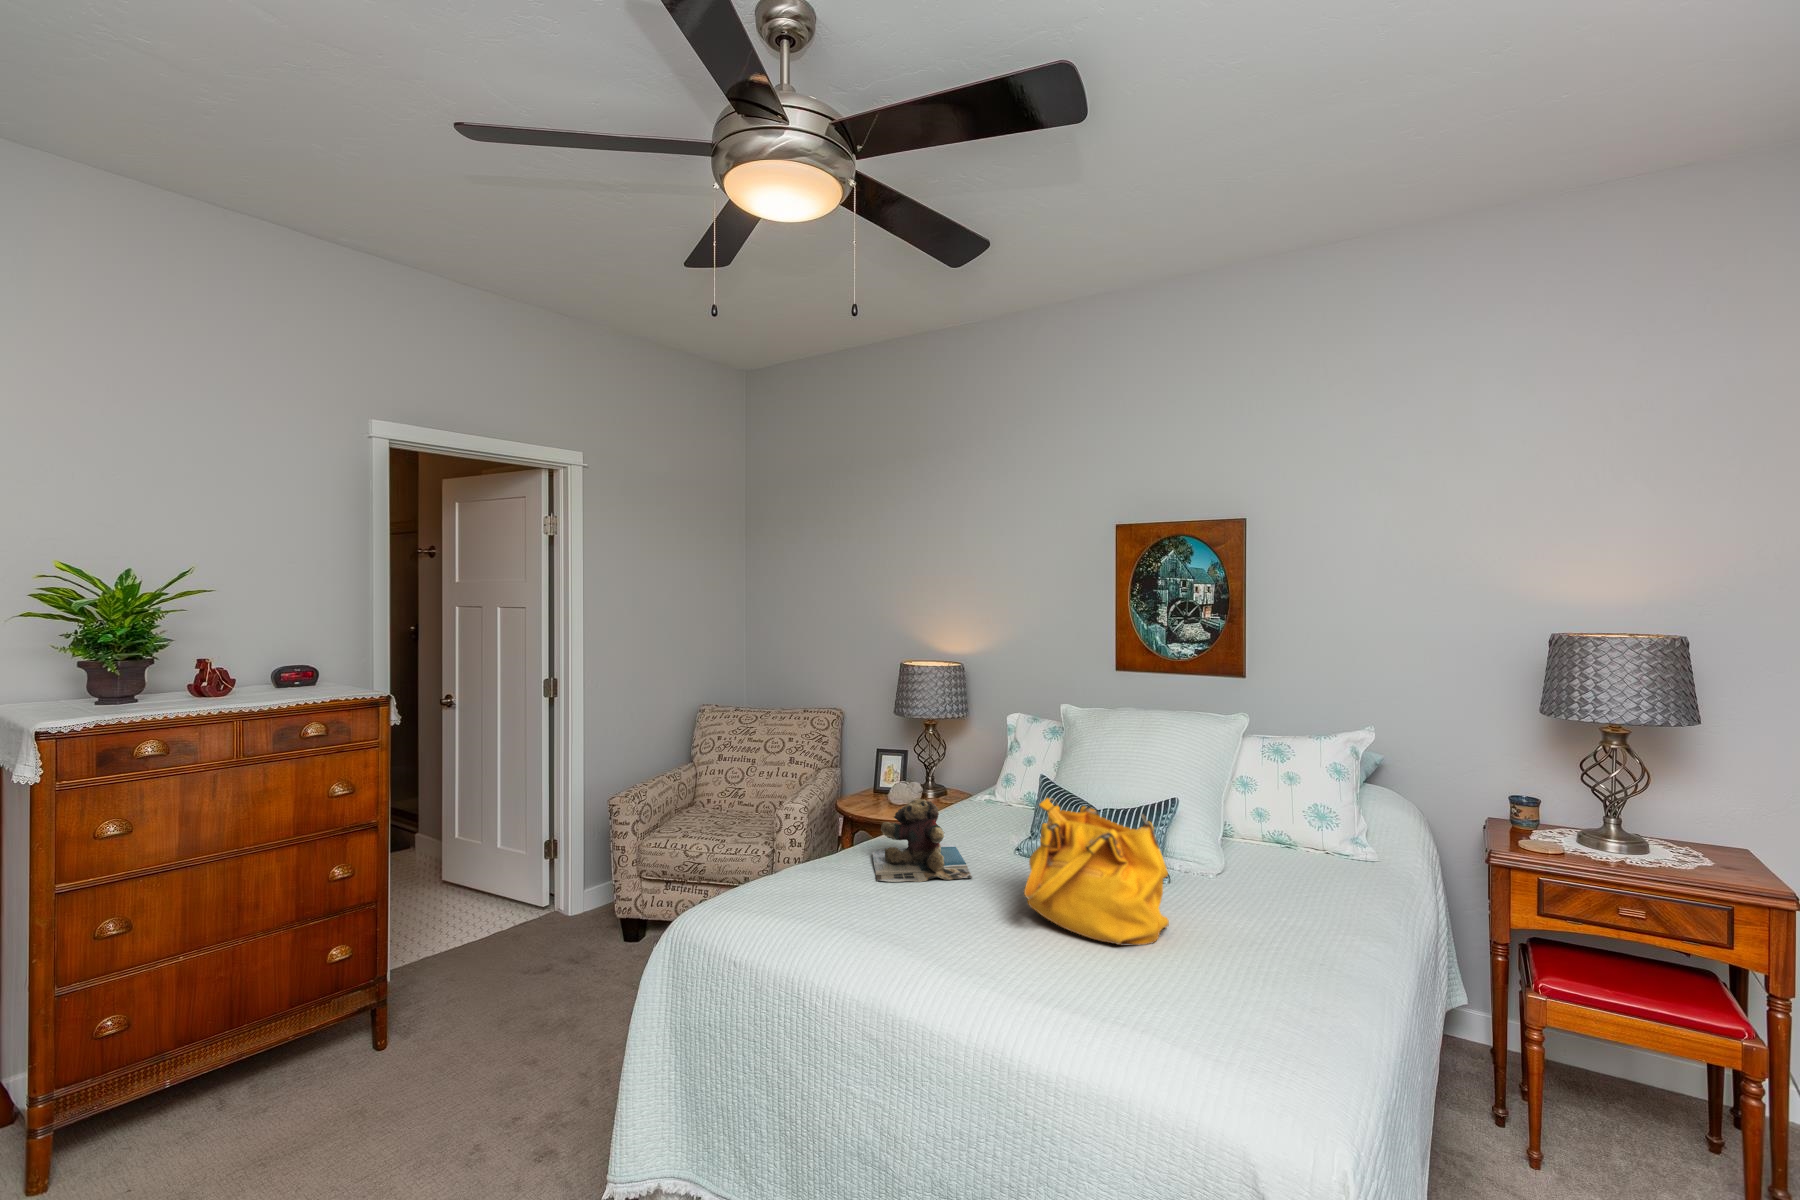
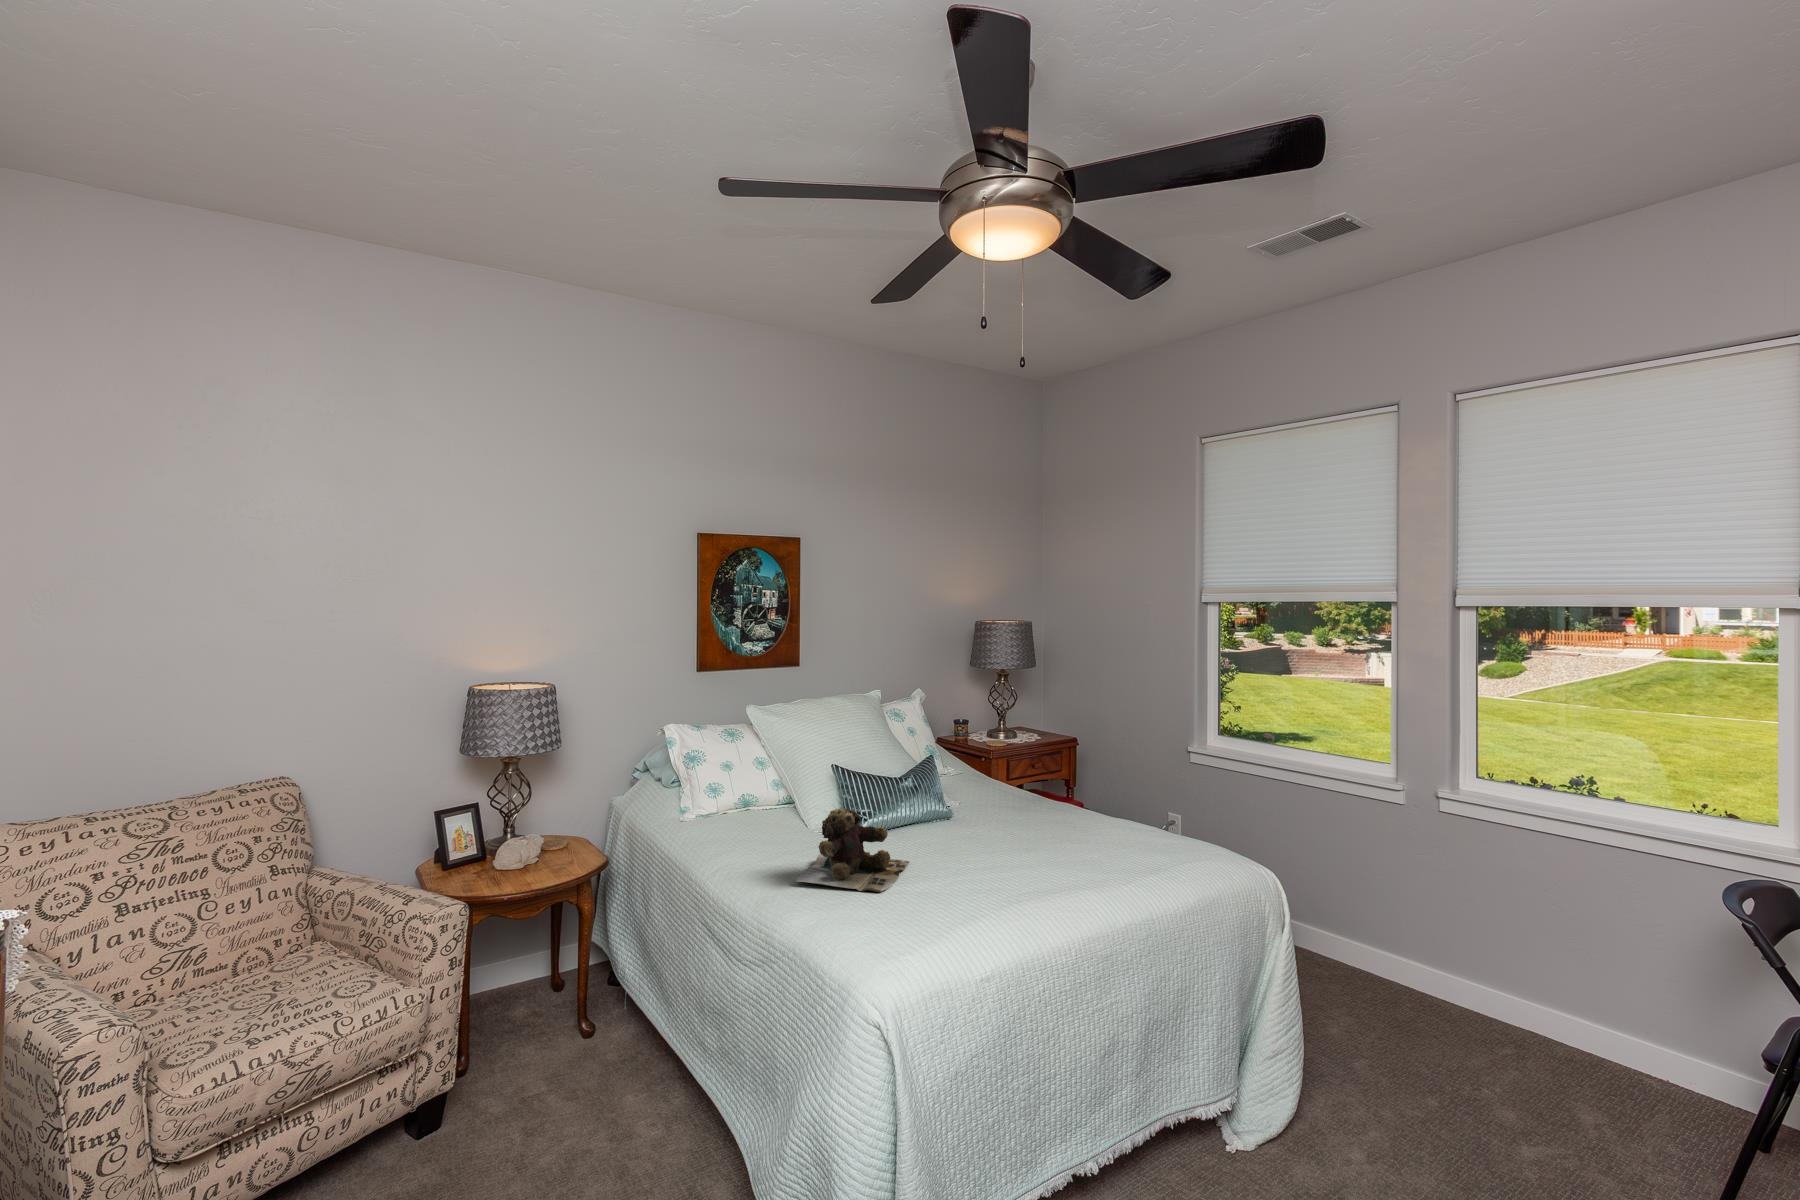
handbag: present [1024,798,1169,946] -> none [984,756,1095,856]

